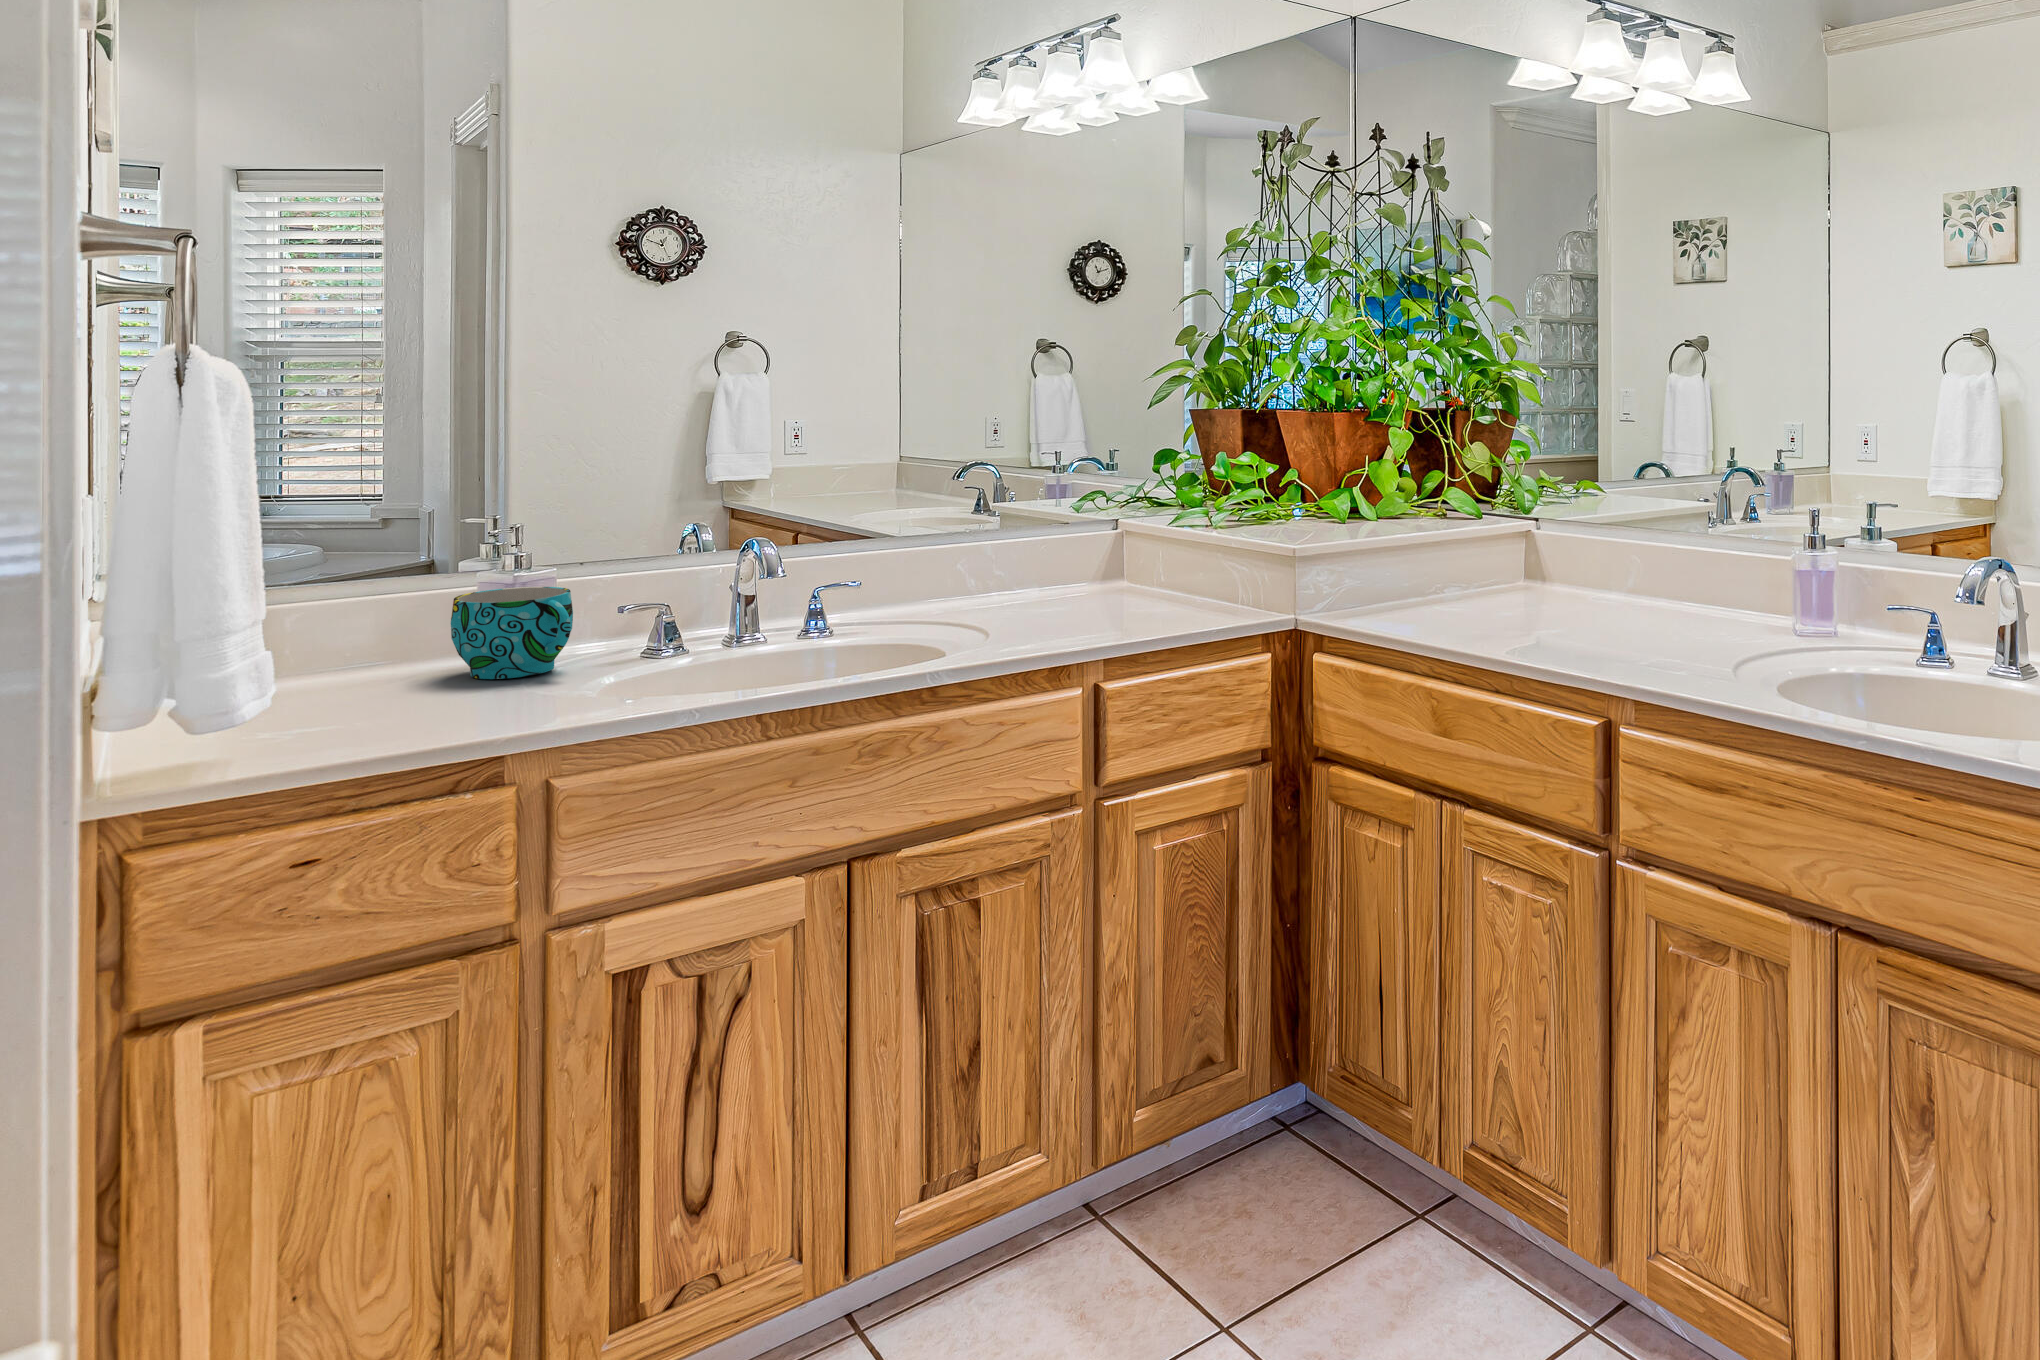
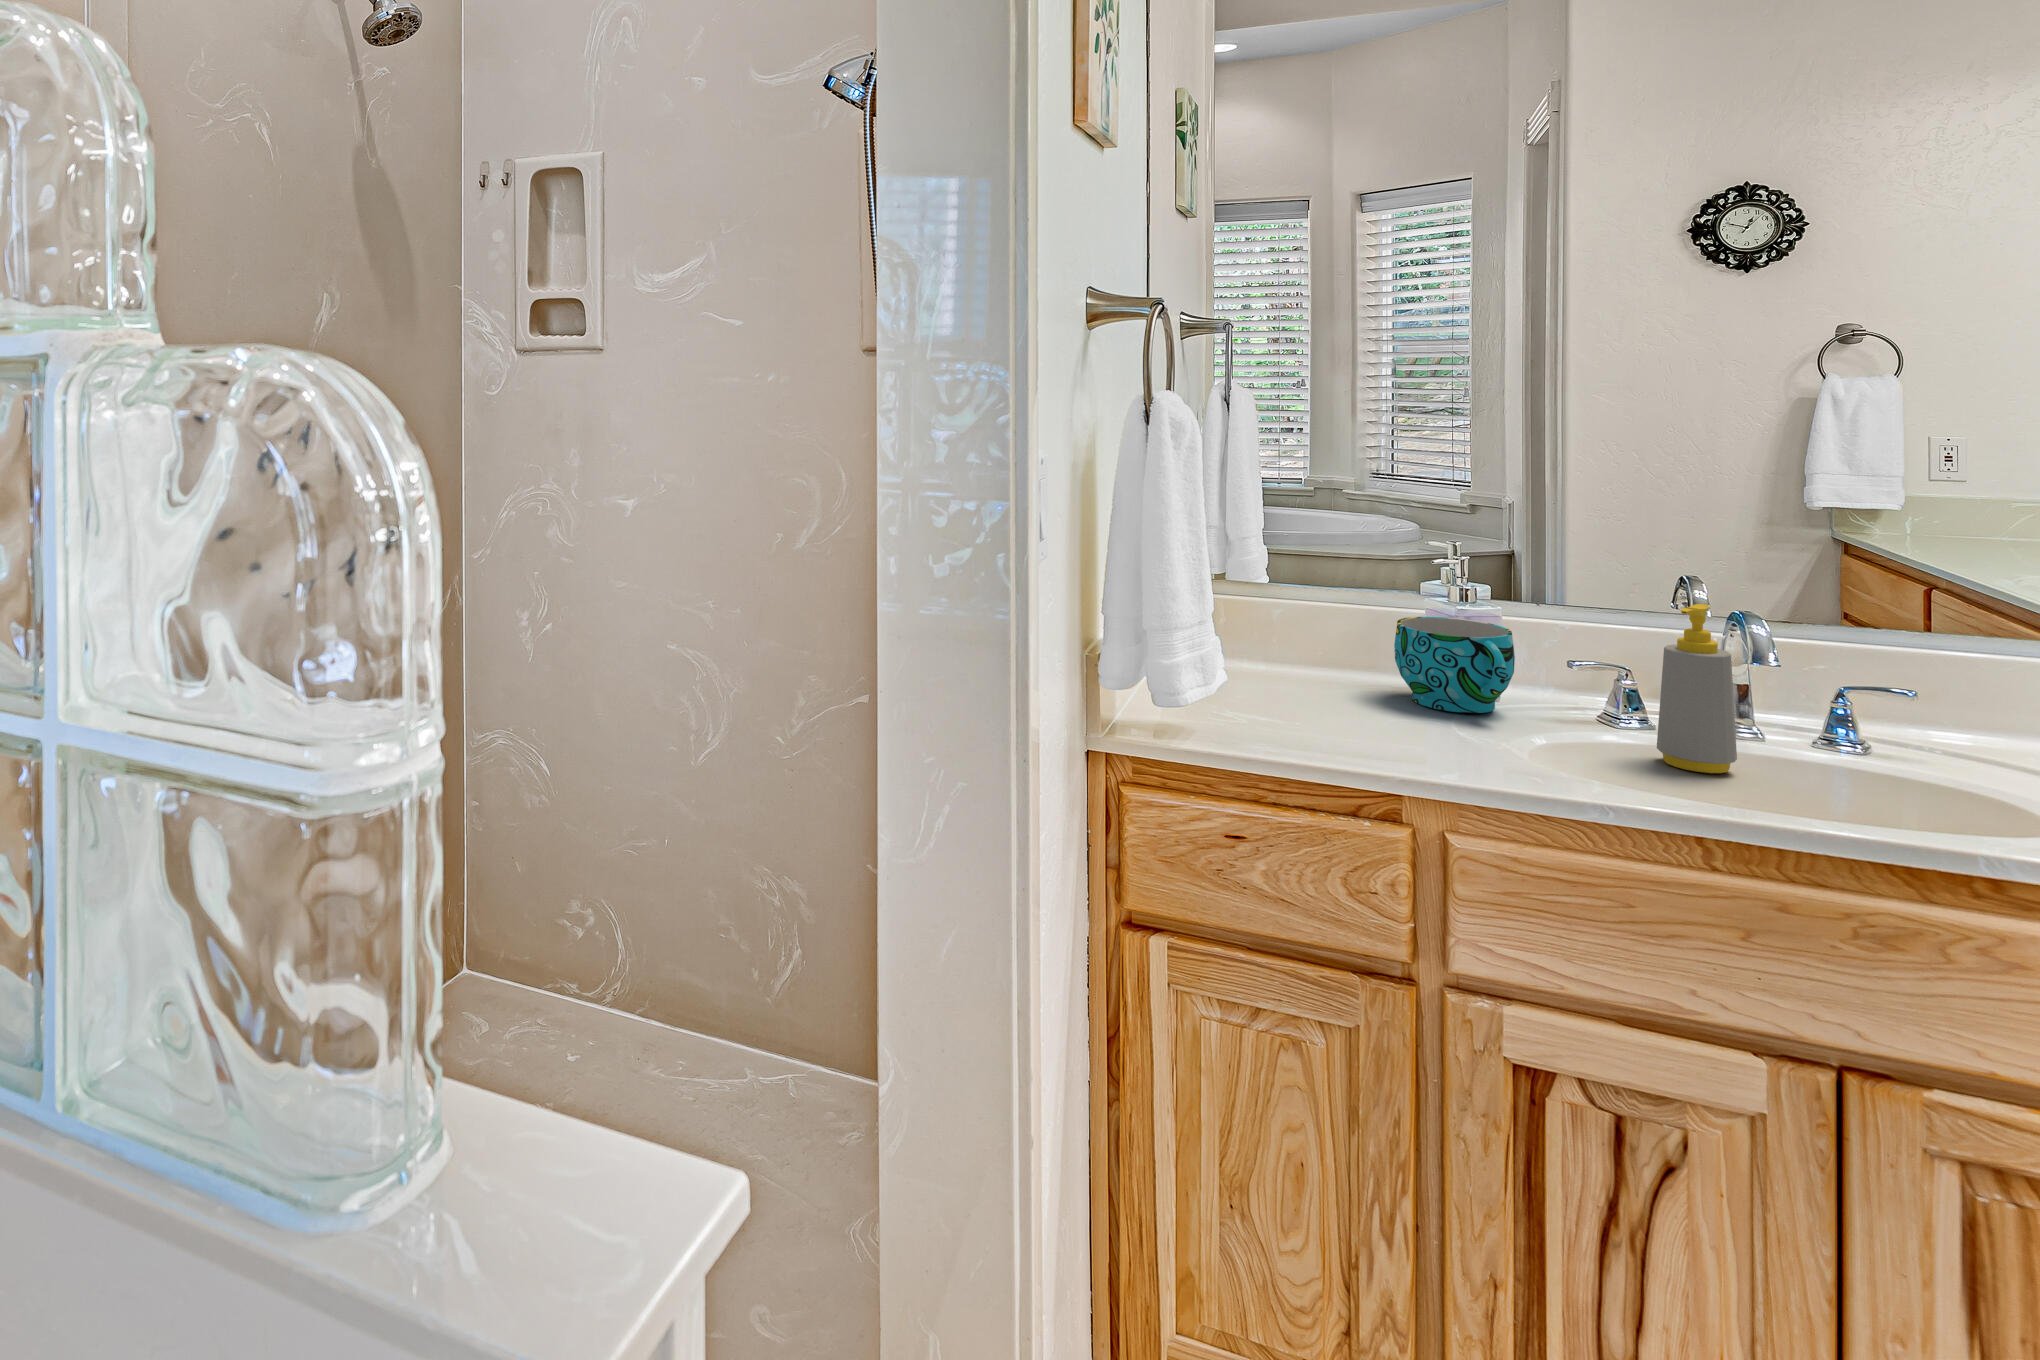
soap bottle: none [702,534,760,675] -> present [1657,604,1737,773]

